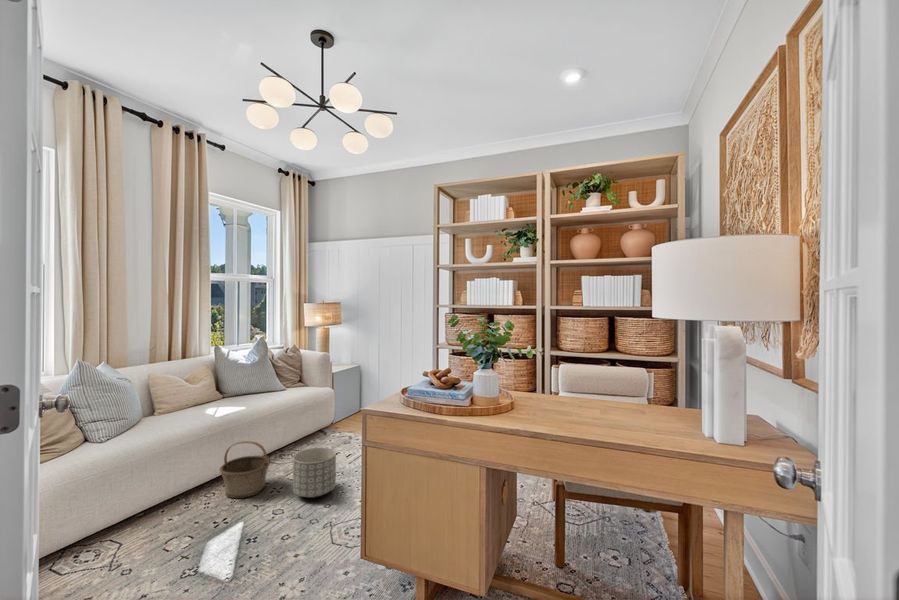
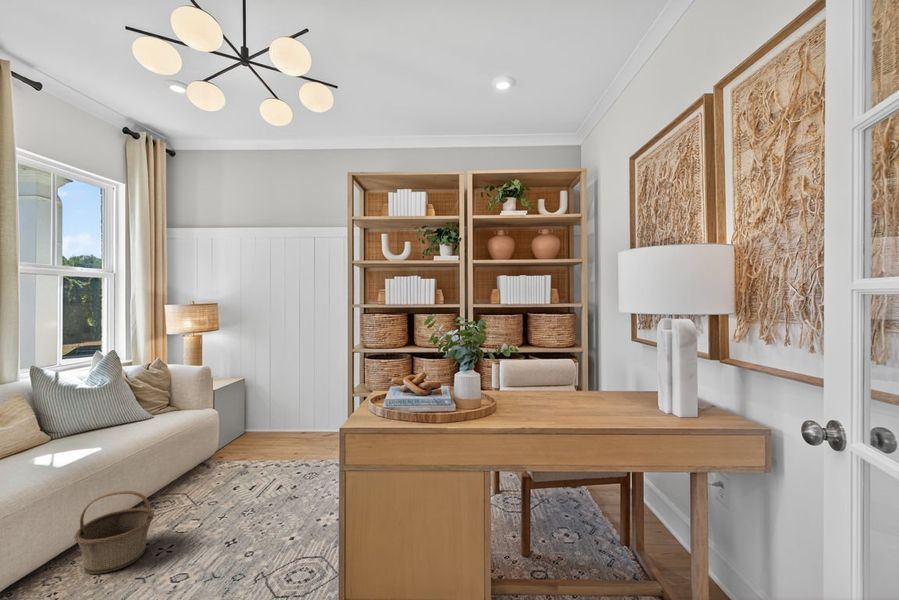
planter: present [293,447,336,498] -> none [194,483,252,550]

